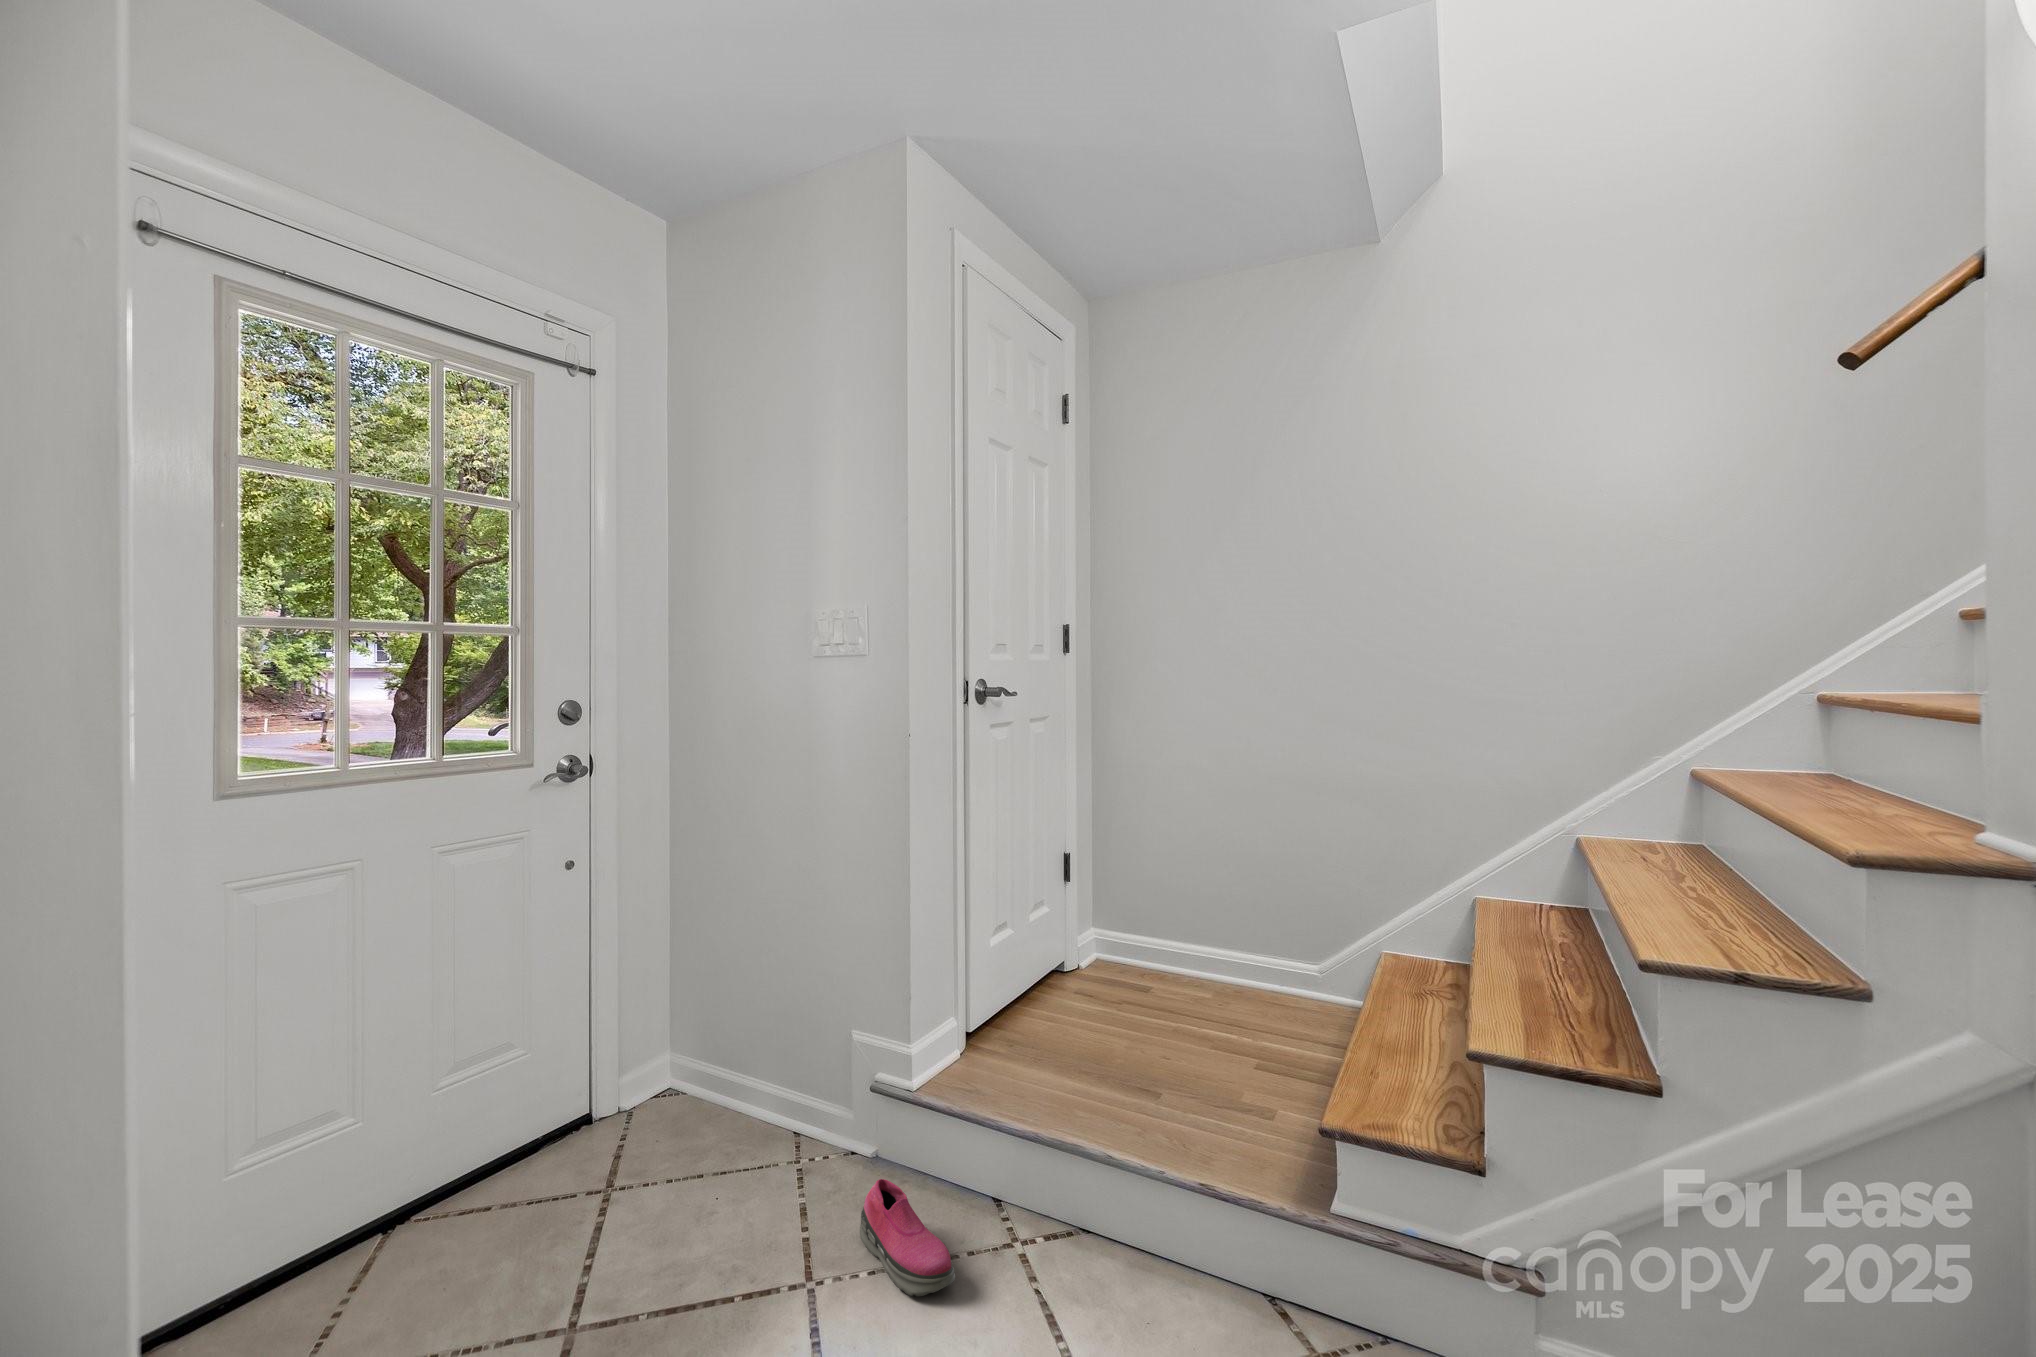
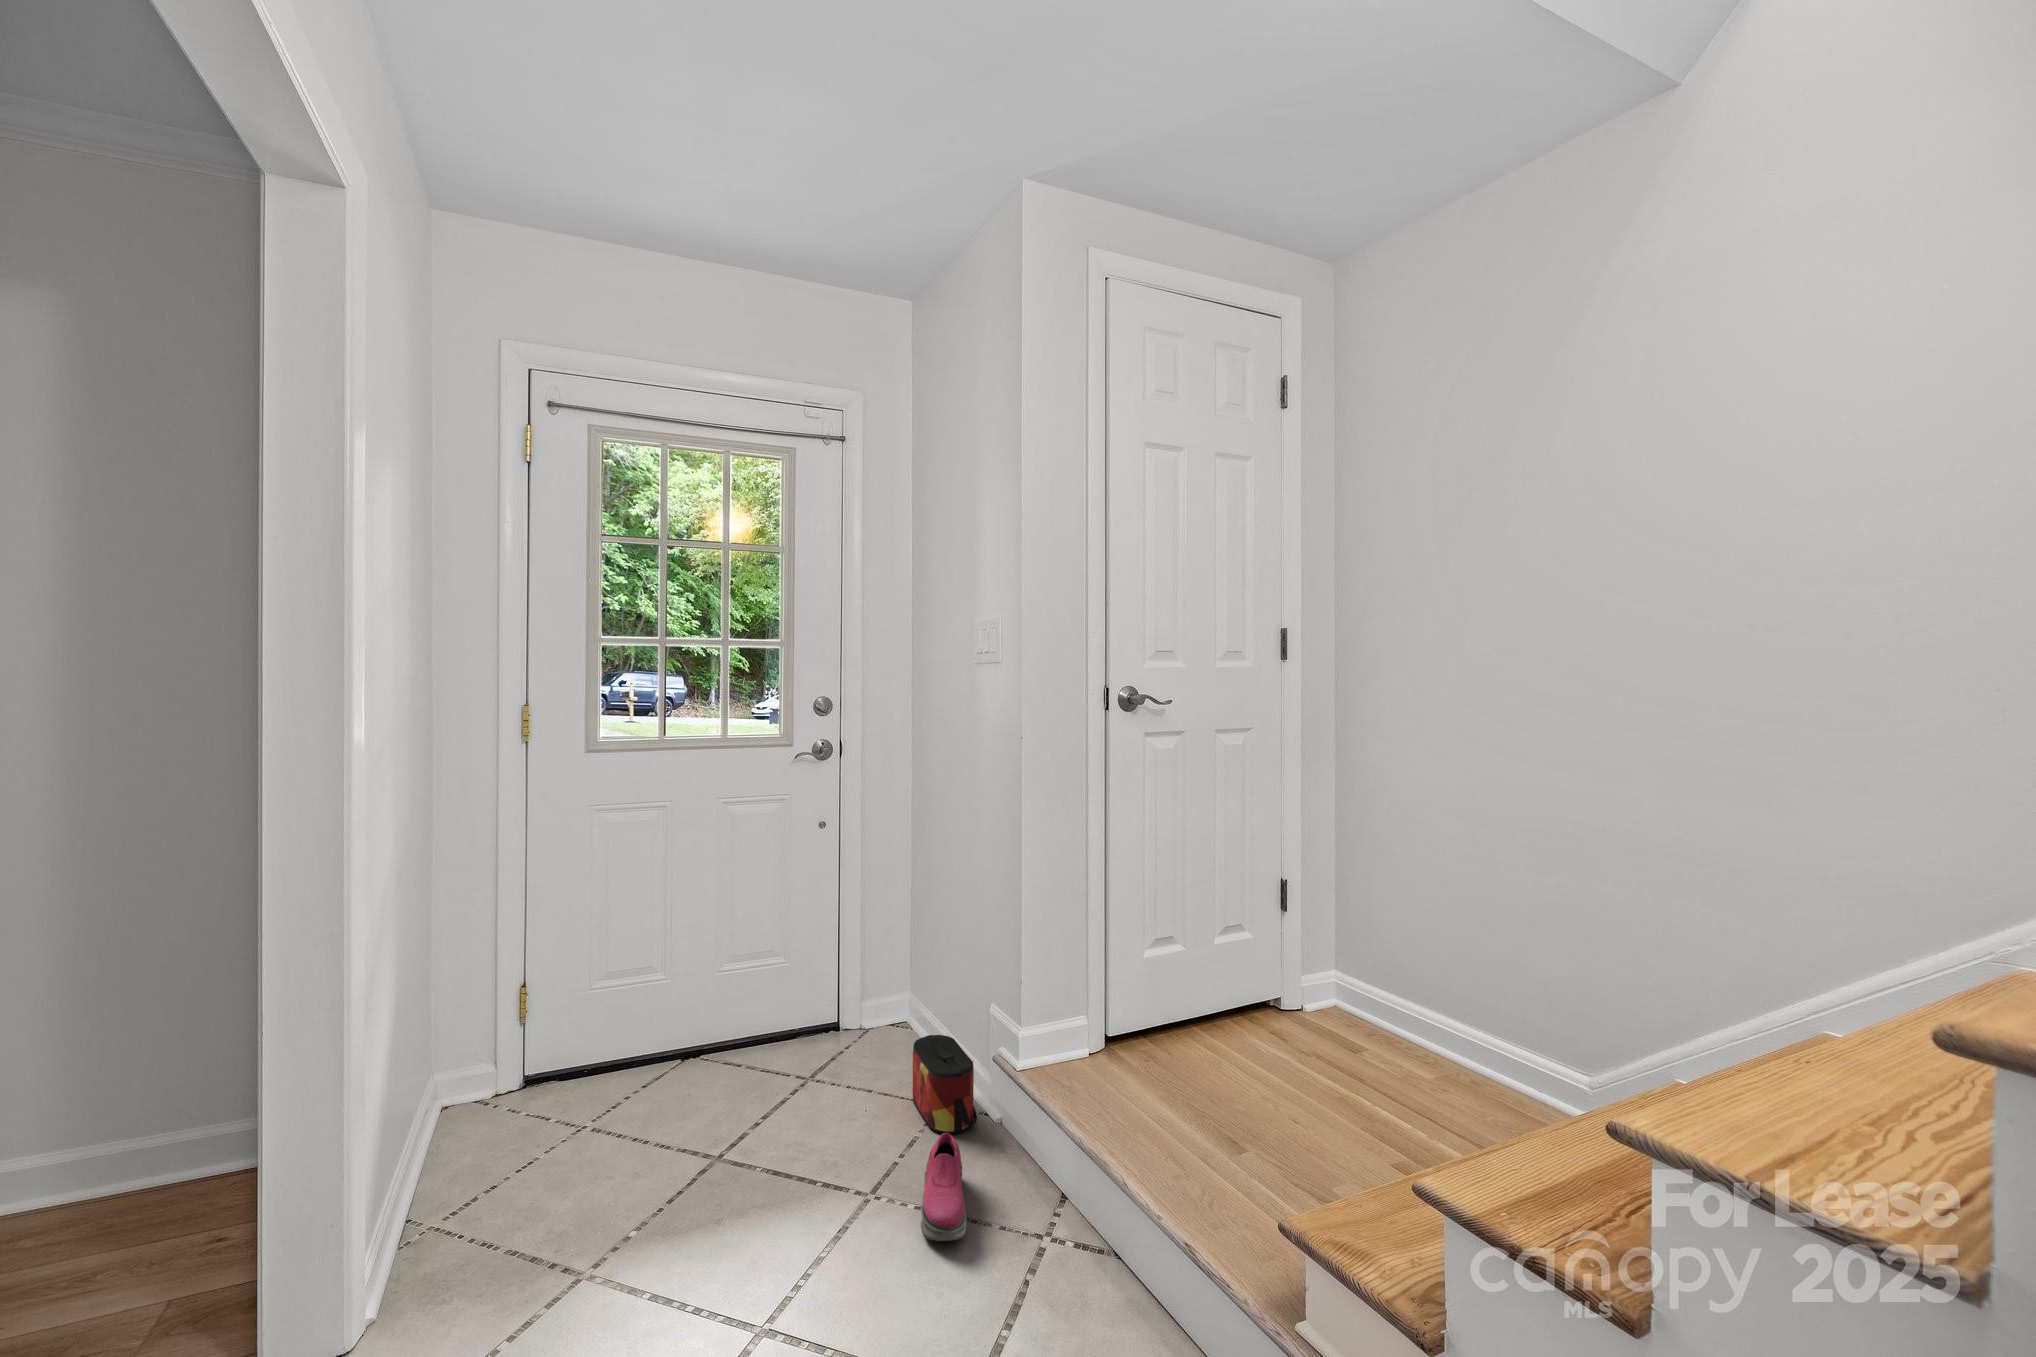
bag: none [759,1082,860,1190] -> present [912,1035,977,1134]

